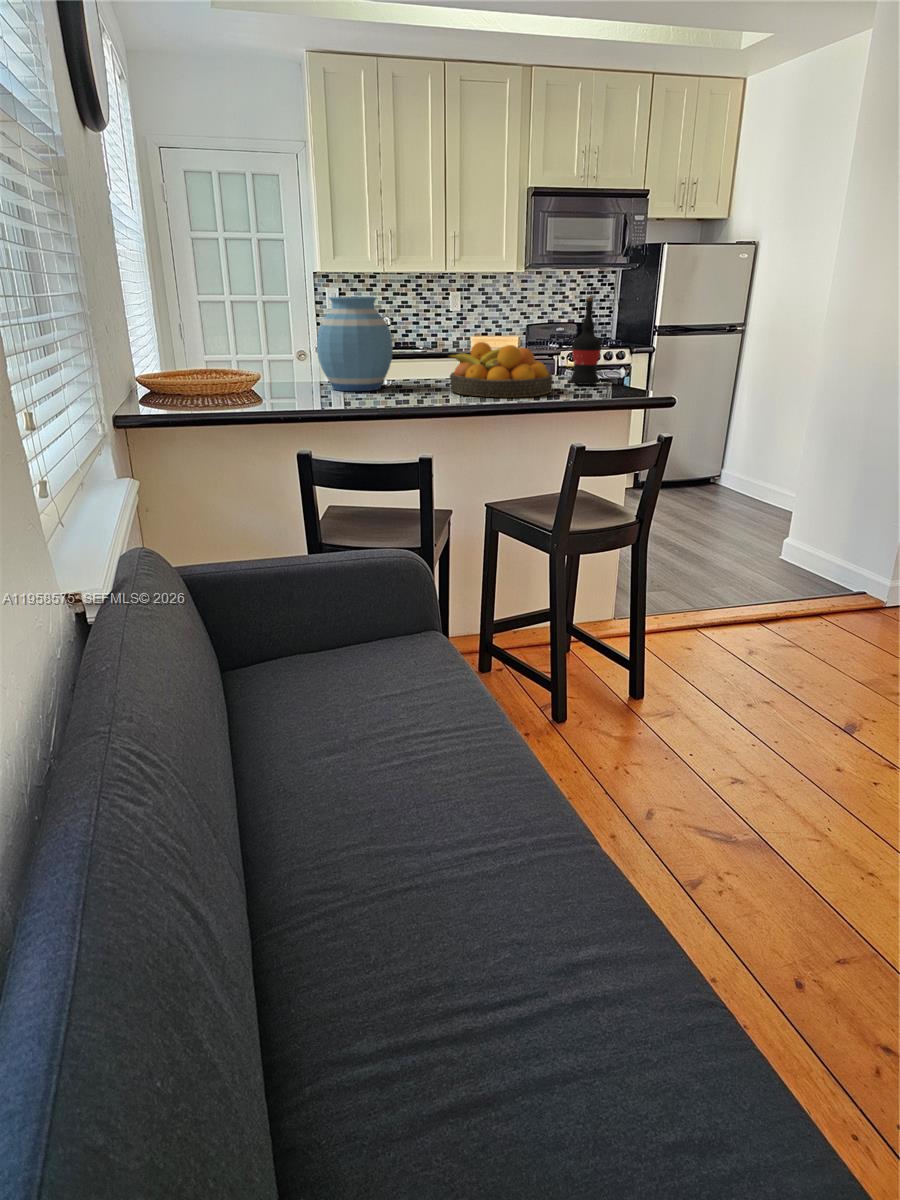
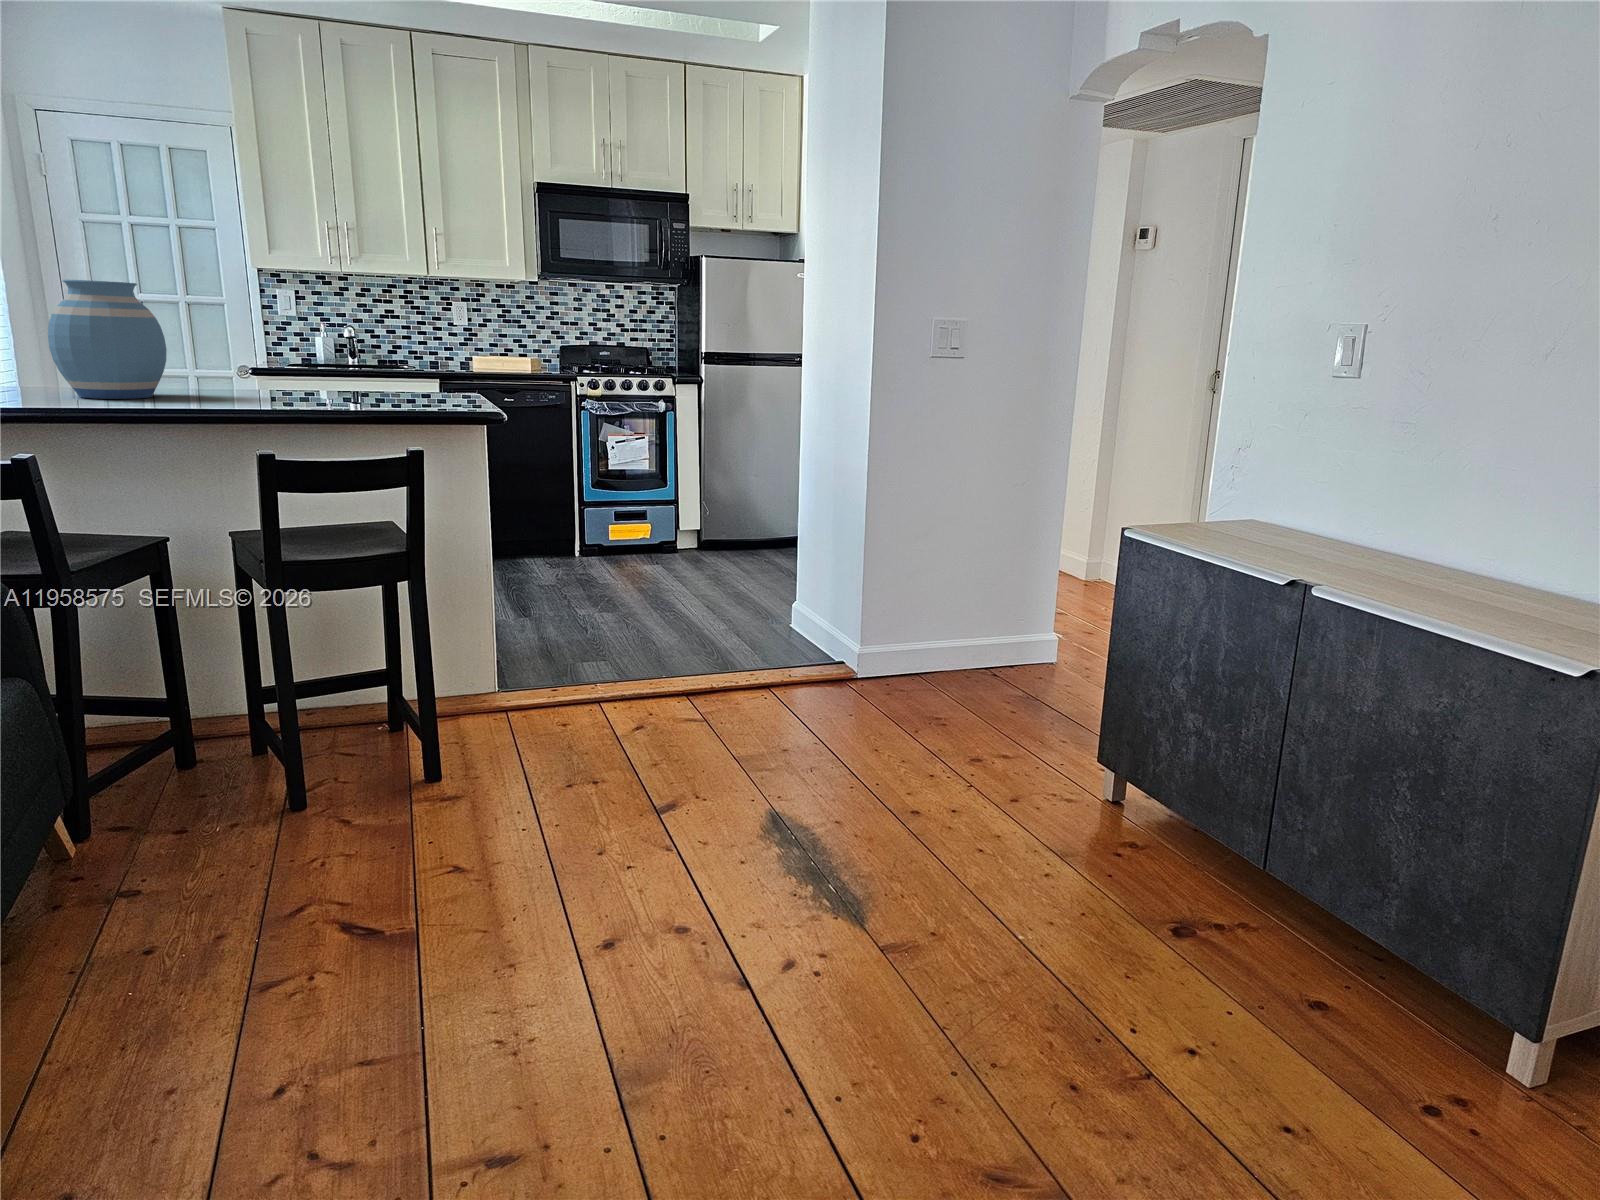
wine bottle: present [570,297,602,385] -> none [415,296,457,402]
fruit bowl: present [448,342,553,397] -> none [222,343,368,410]

